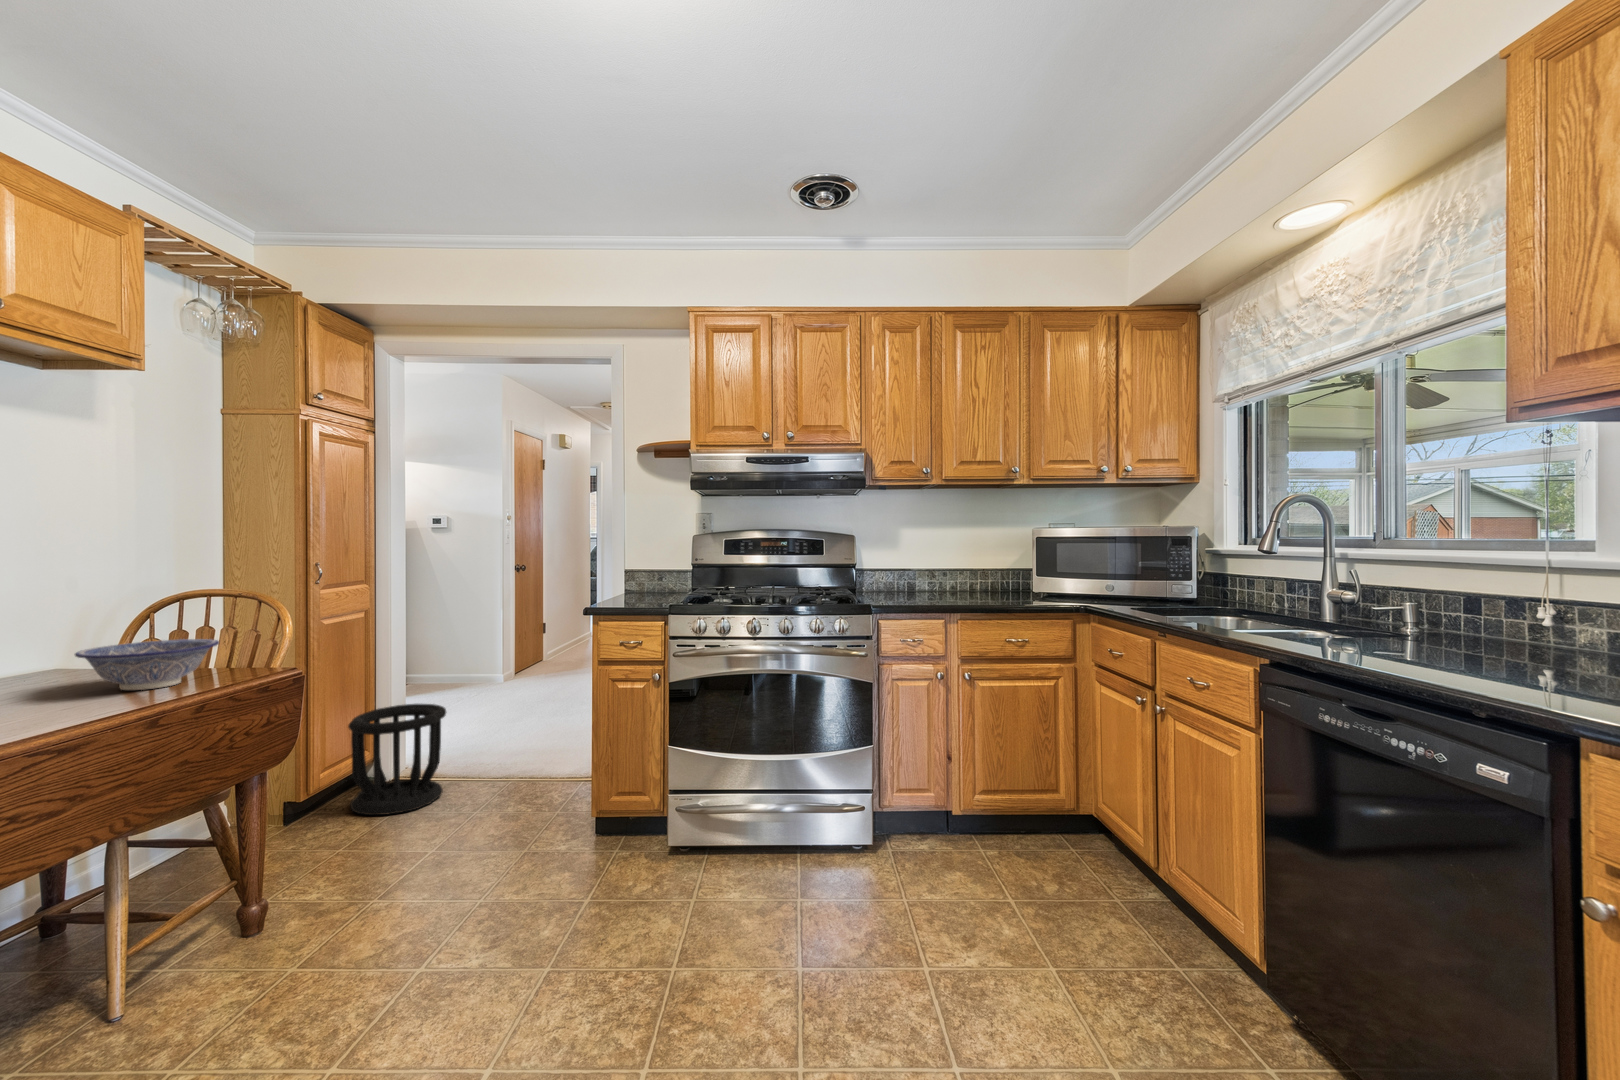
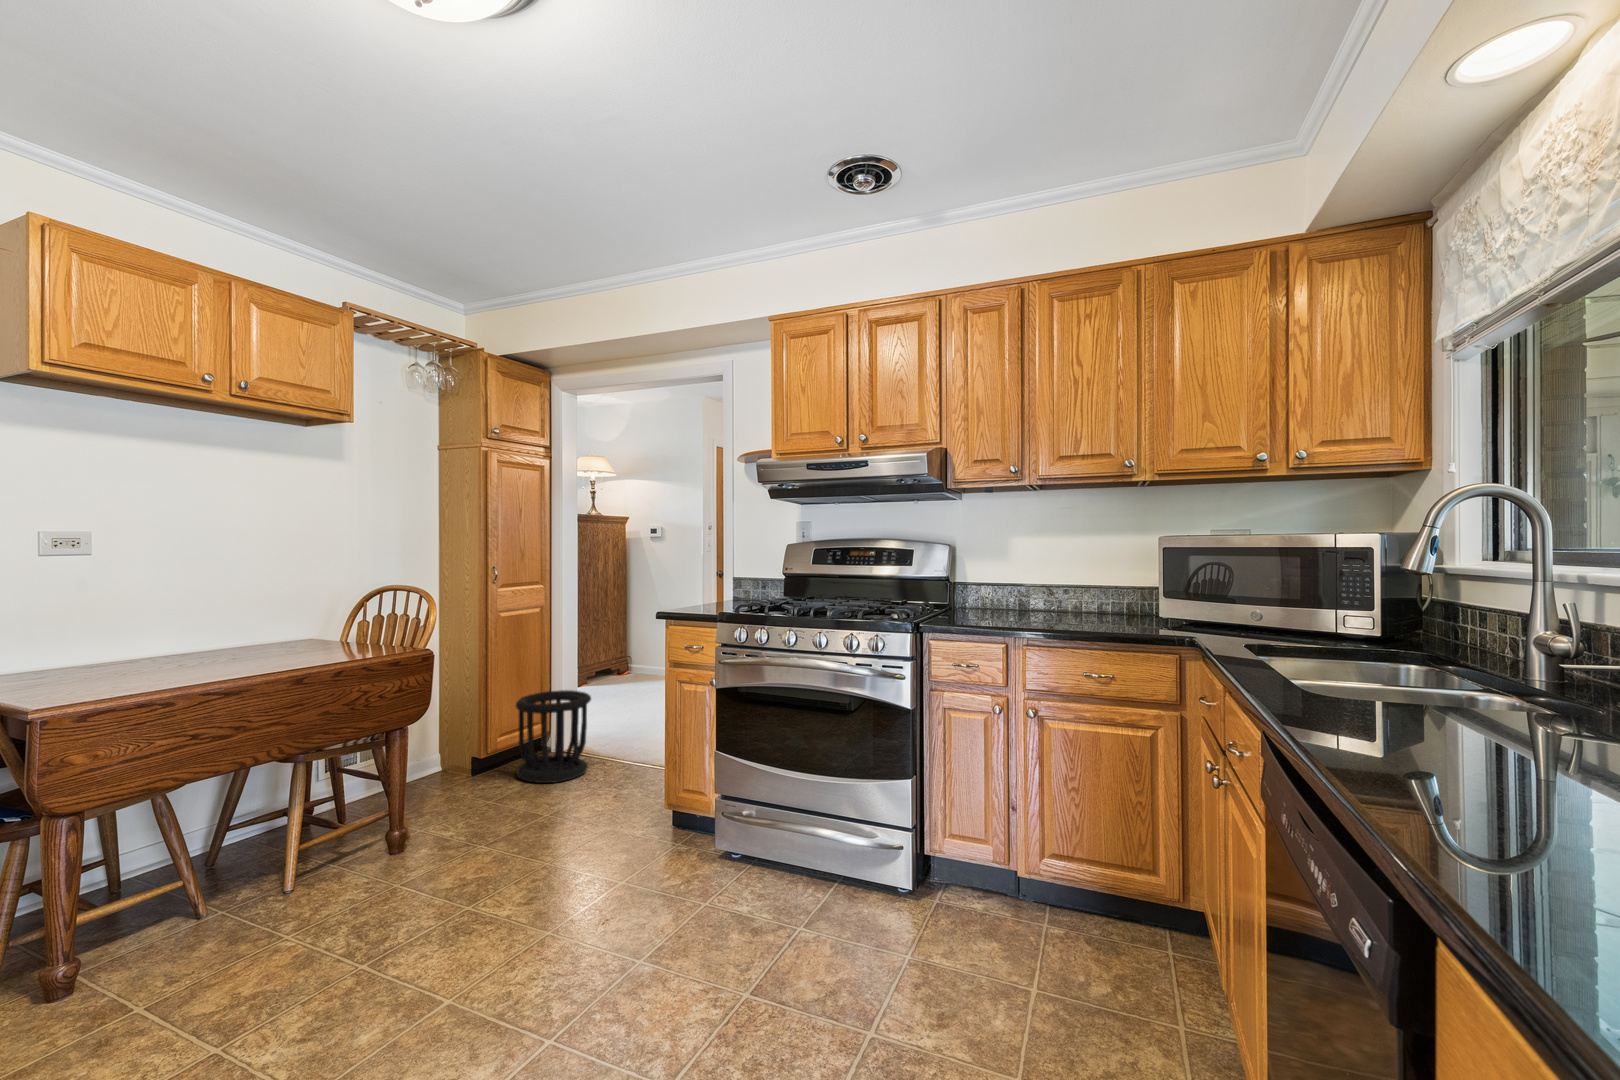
decorative bowl: present [75,639,219,690] -> none [281,622,373,657]

